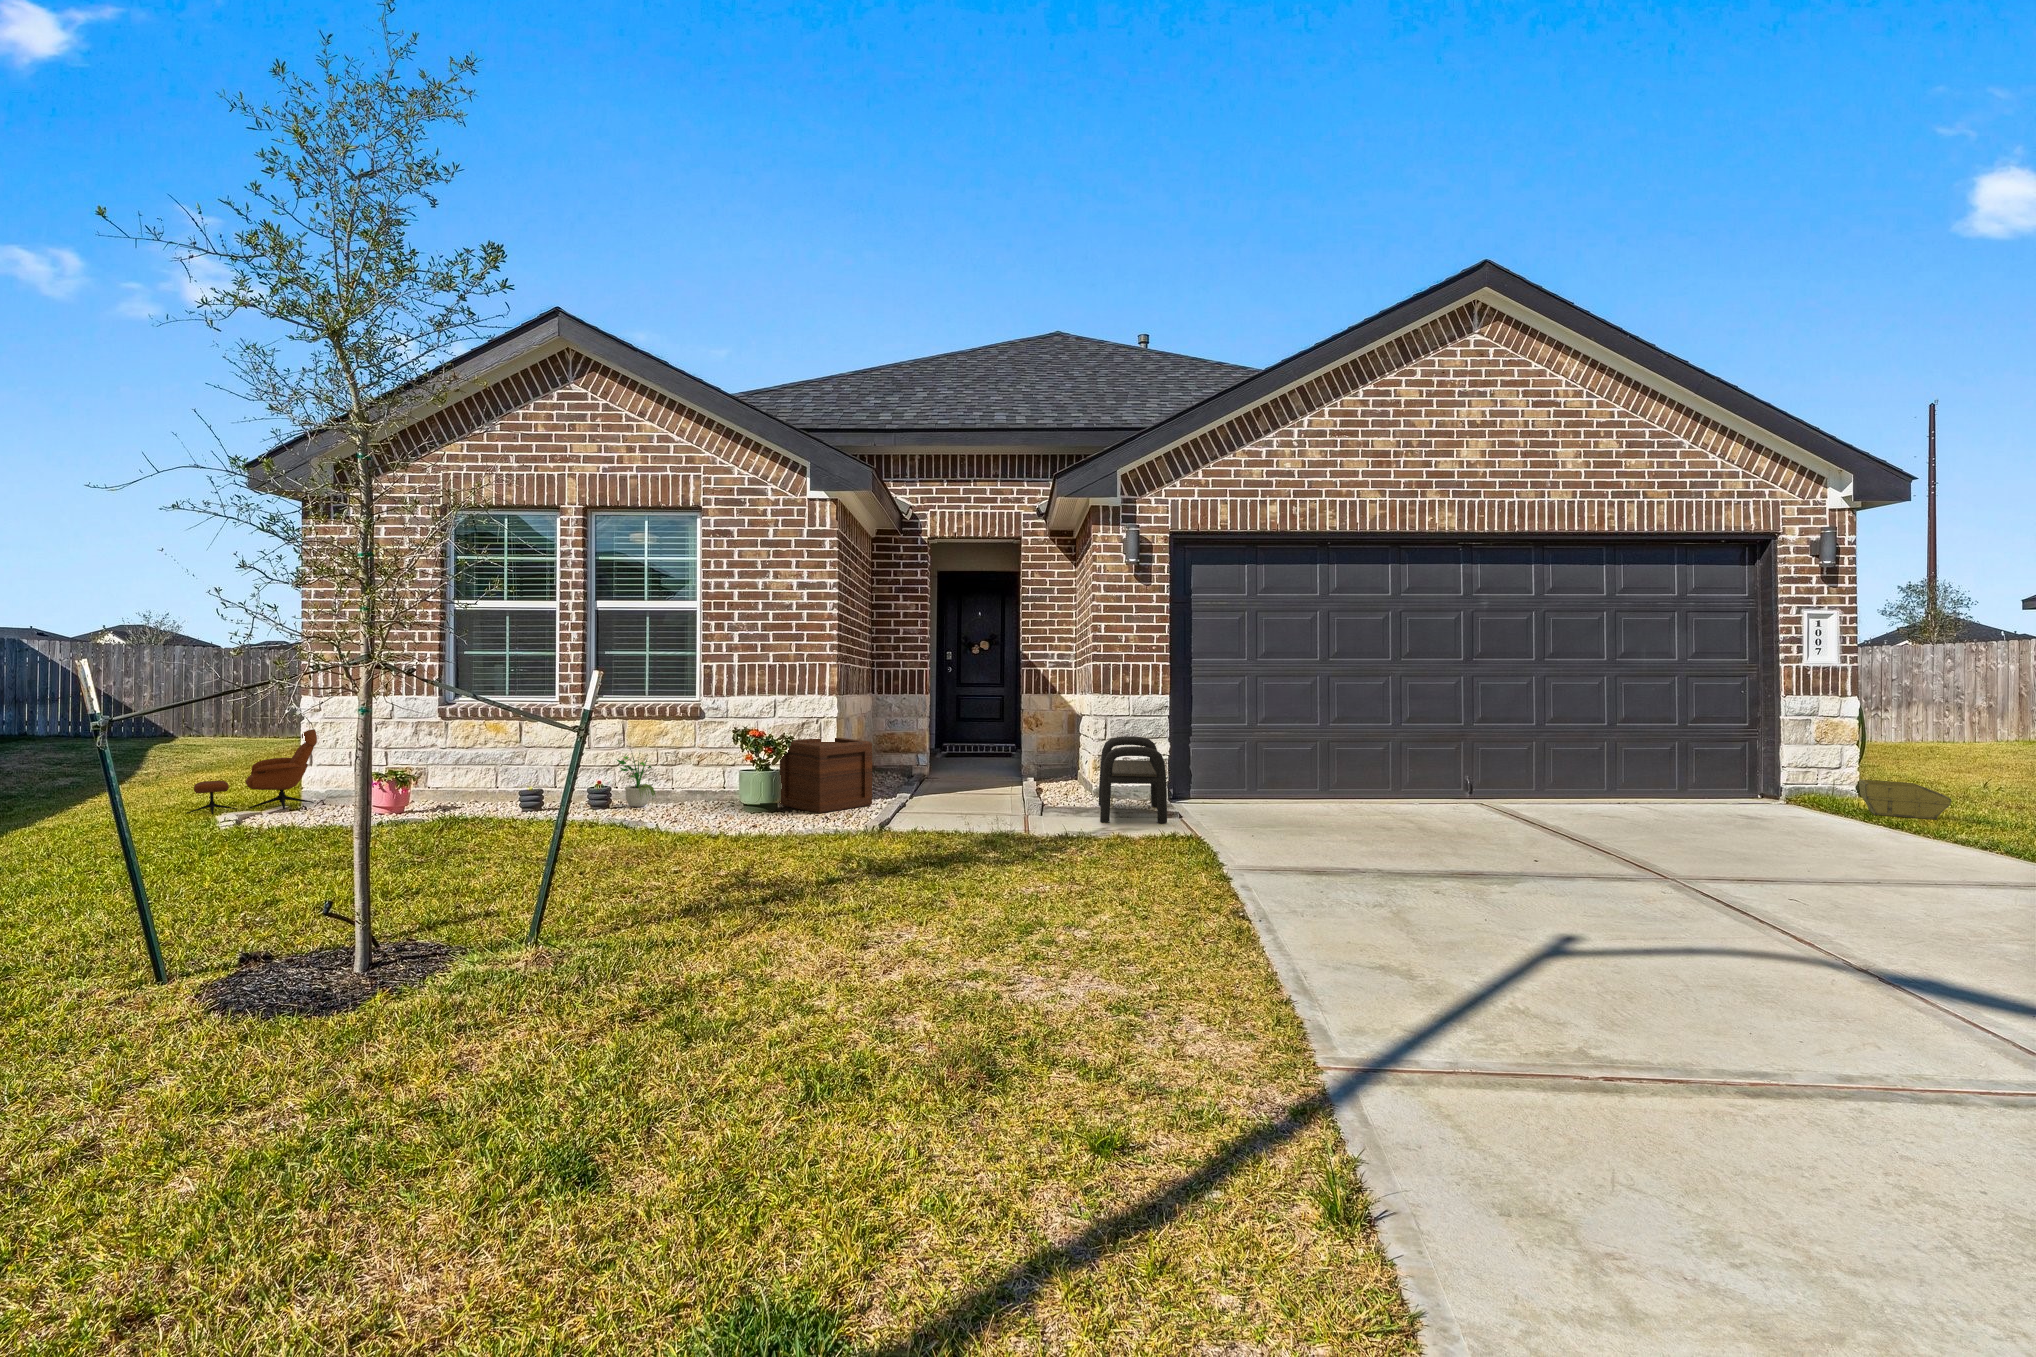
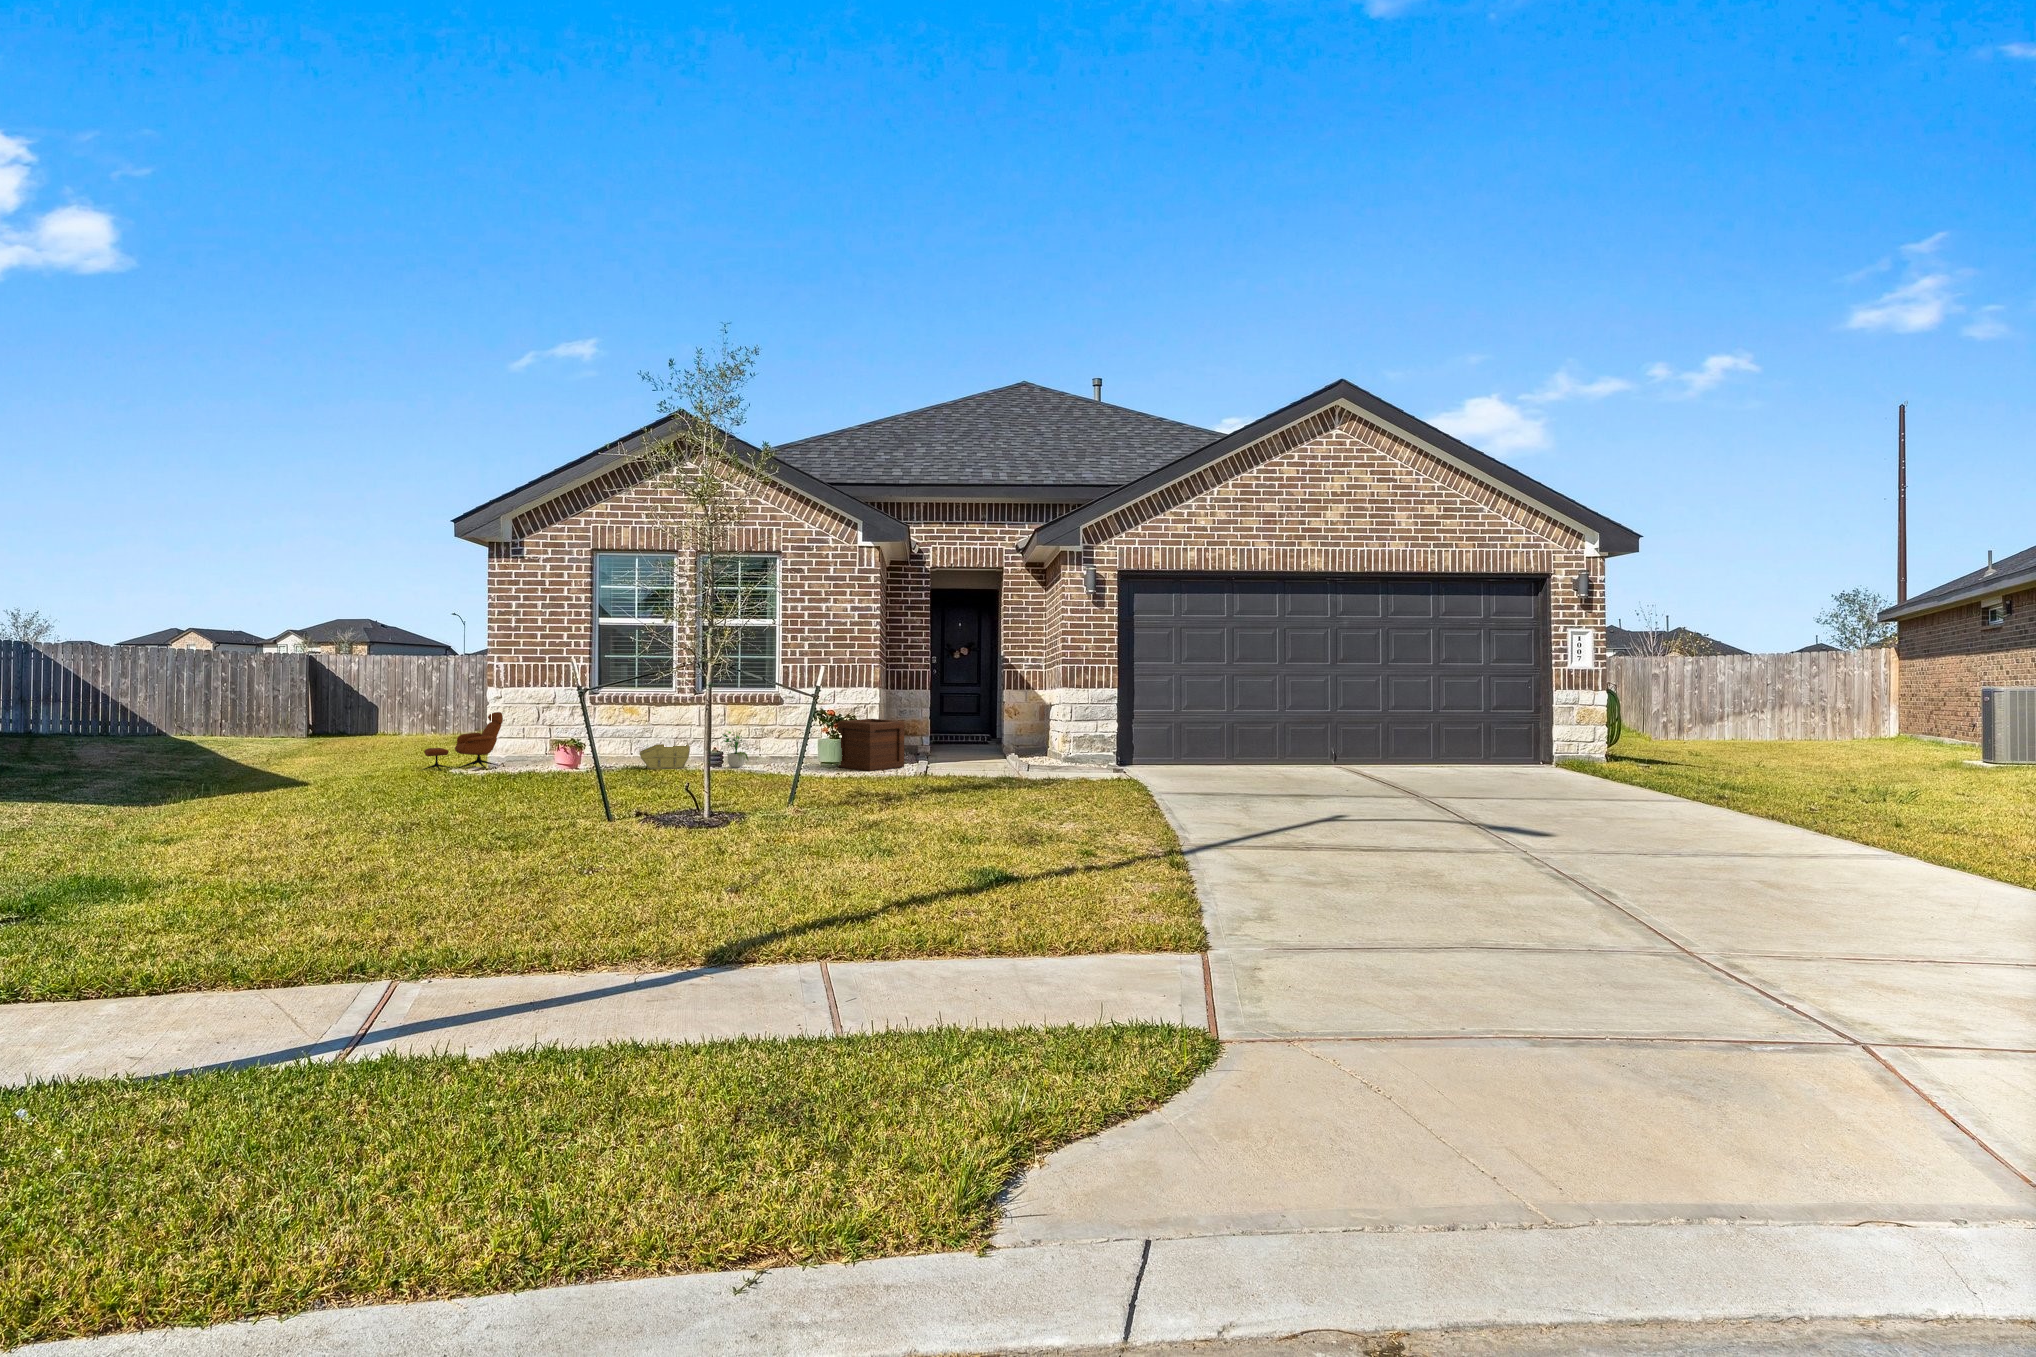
bench: present [1099,736,1167,824] -> none [1067,718,1114,776]
storage bin: present [1859,780,1952,820] -> present [639,744,690,769]

